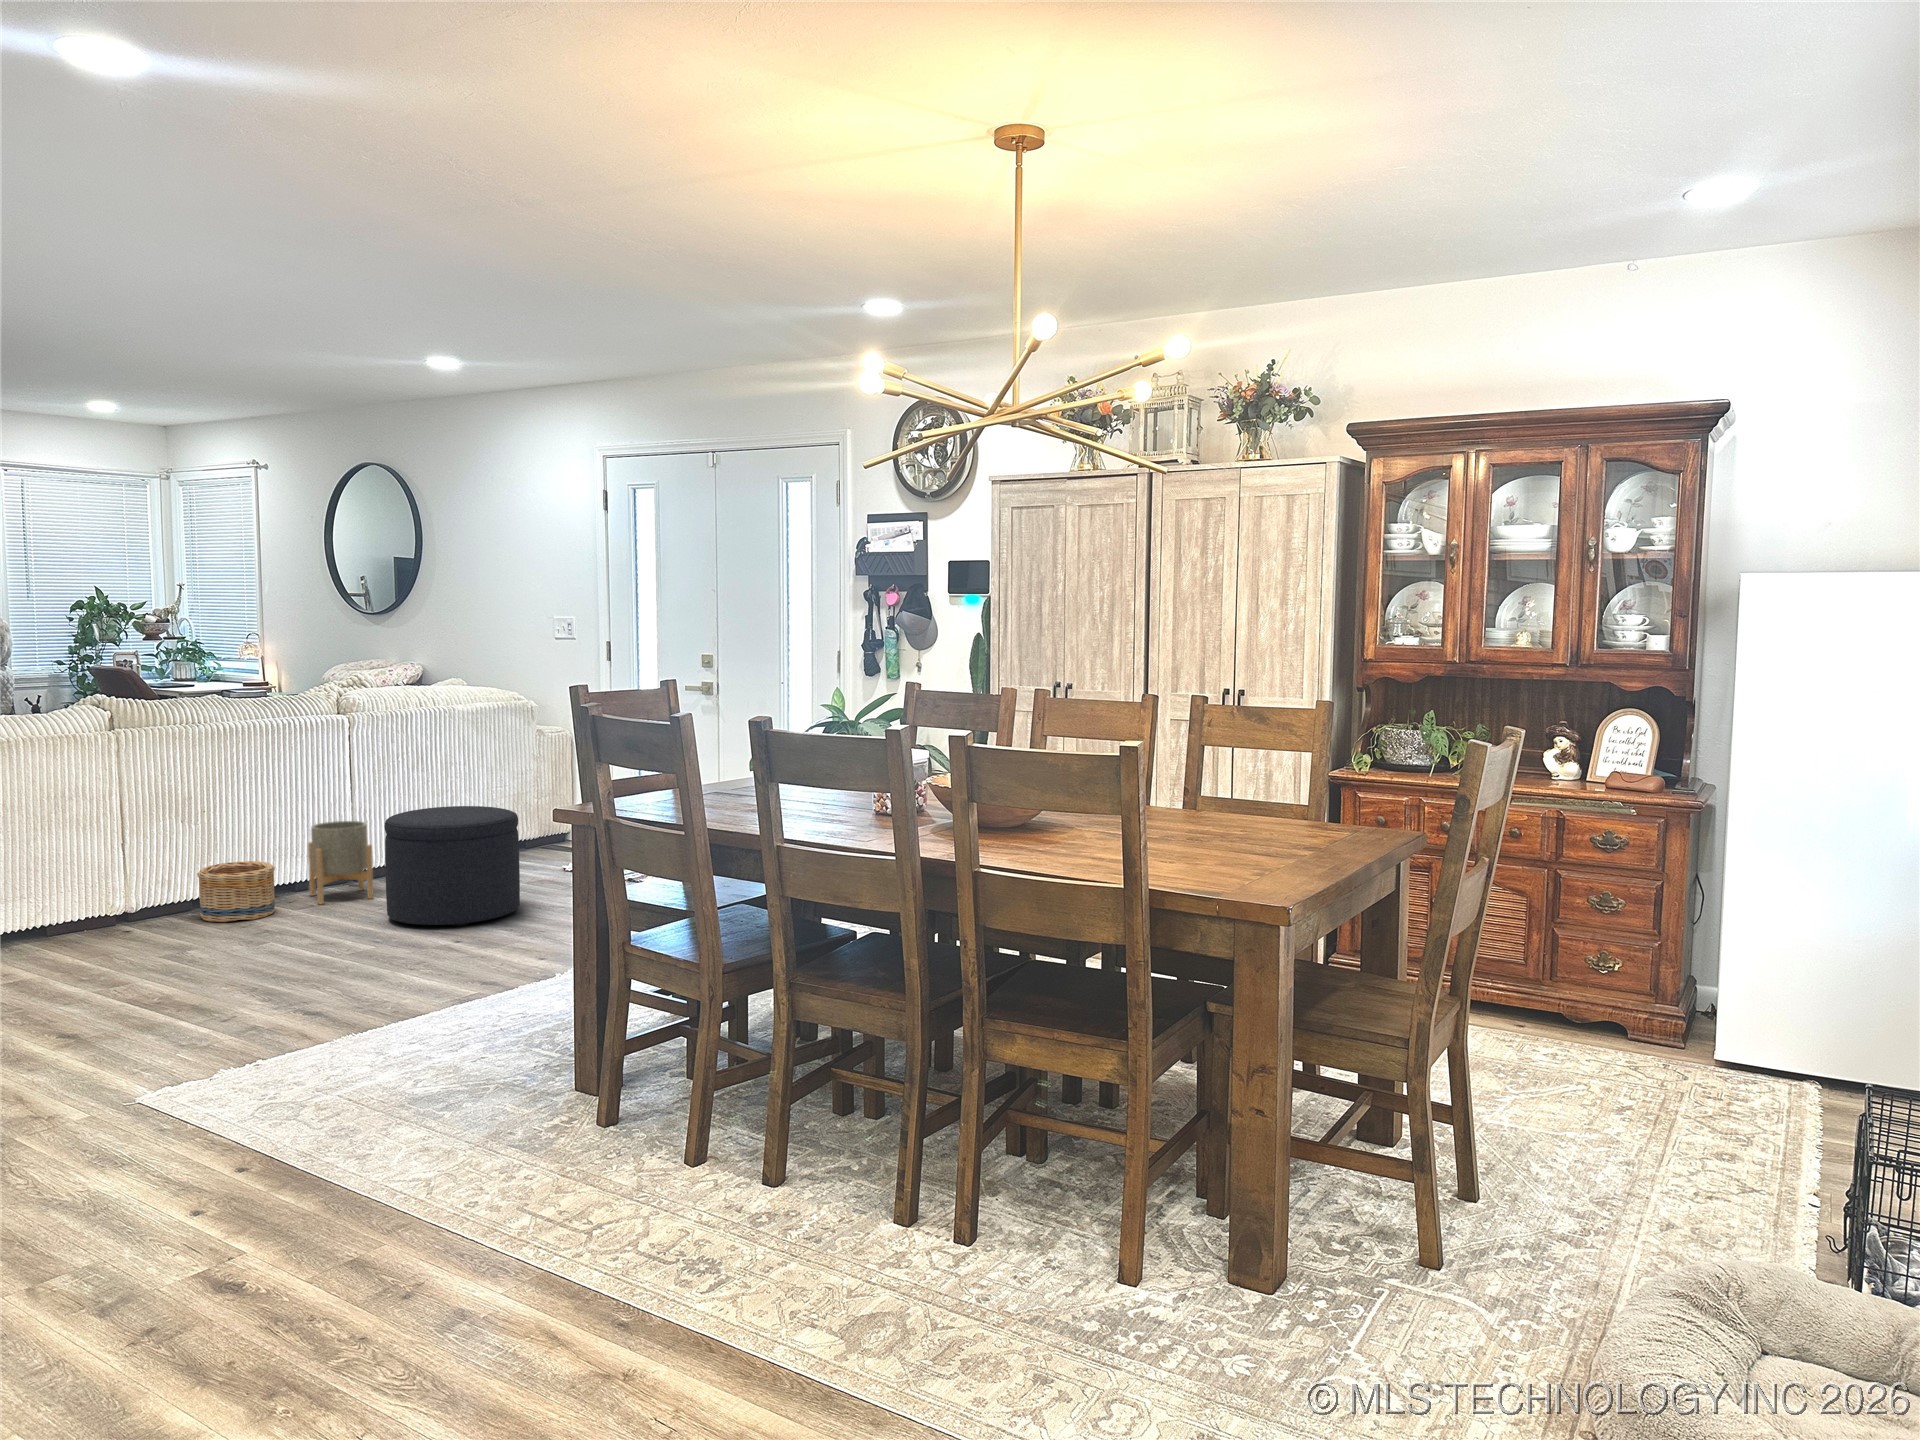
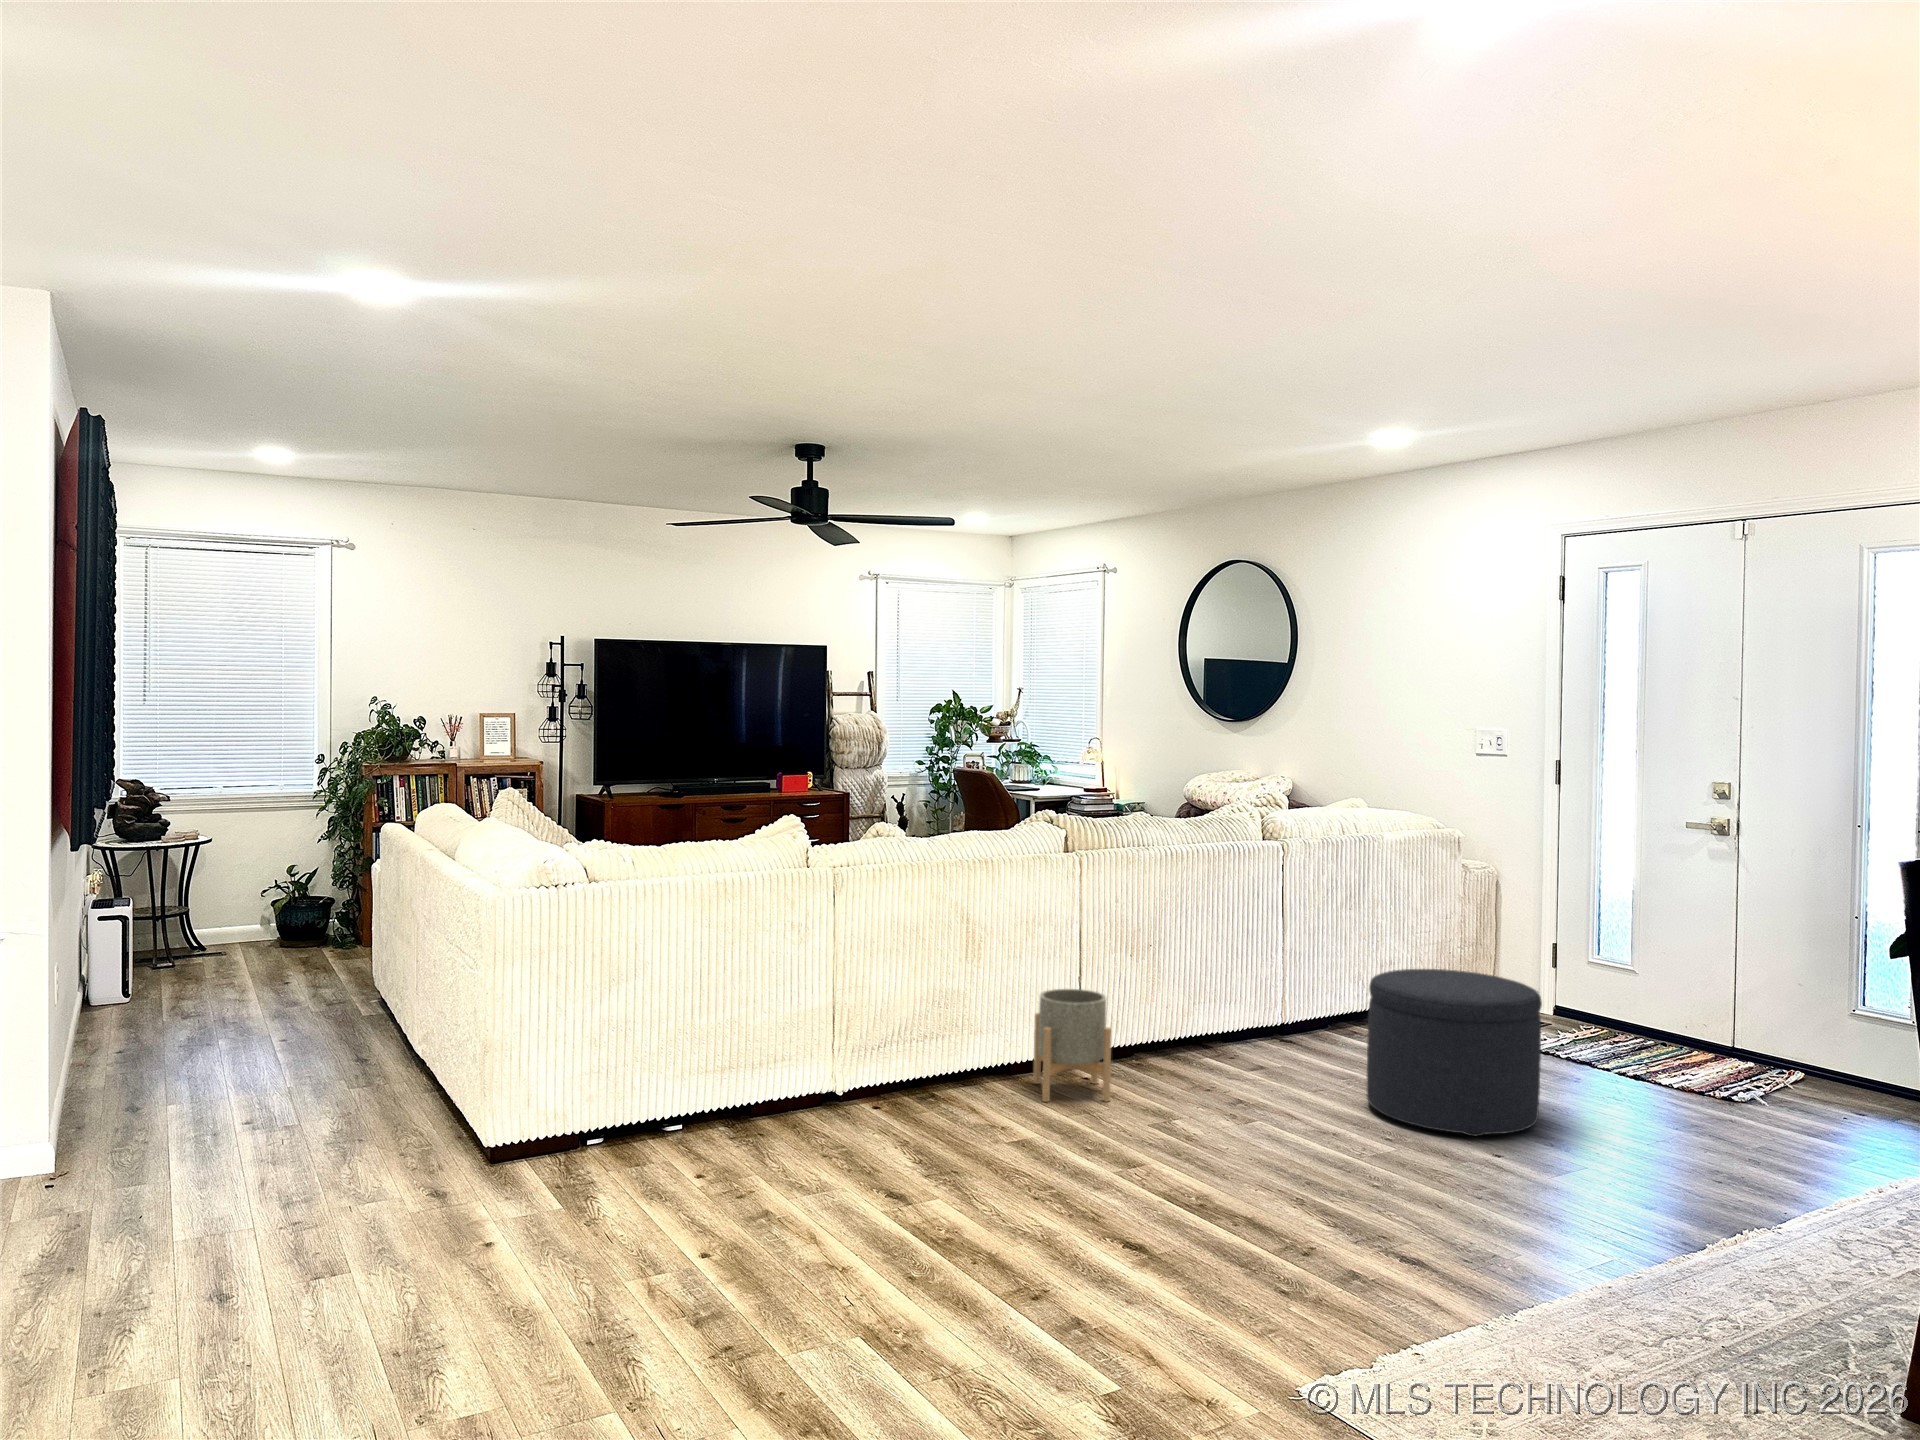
planter: present [308,821,373,904] -> present [1033,989,1112,1102]
basket: present [197,861,275,922] -> none [1145,1010,1225,1085]

